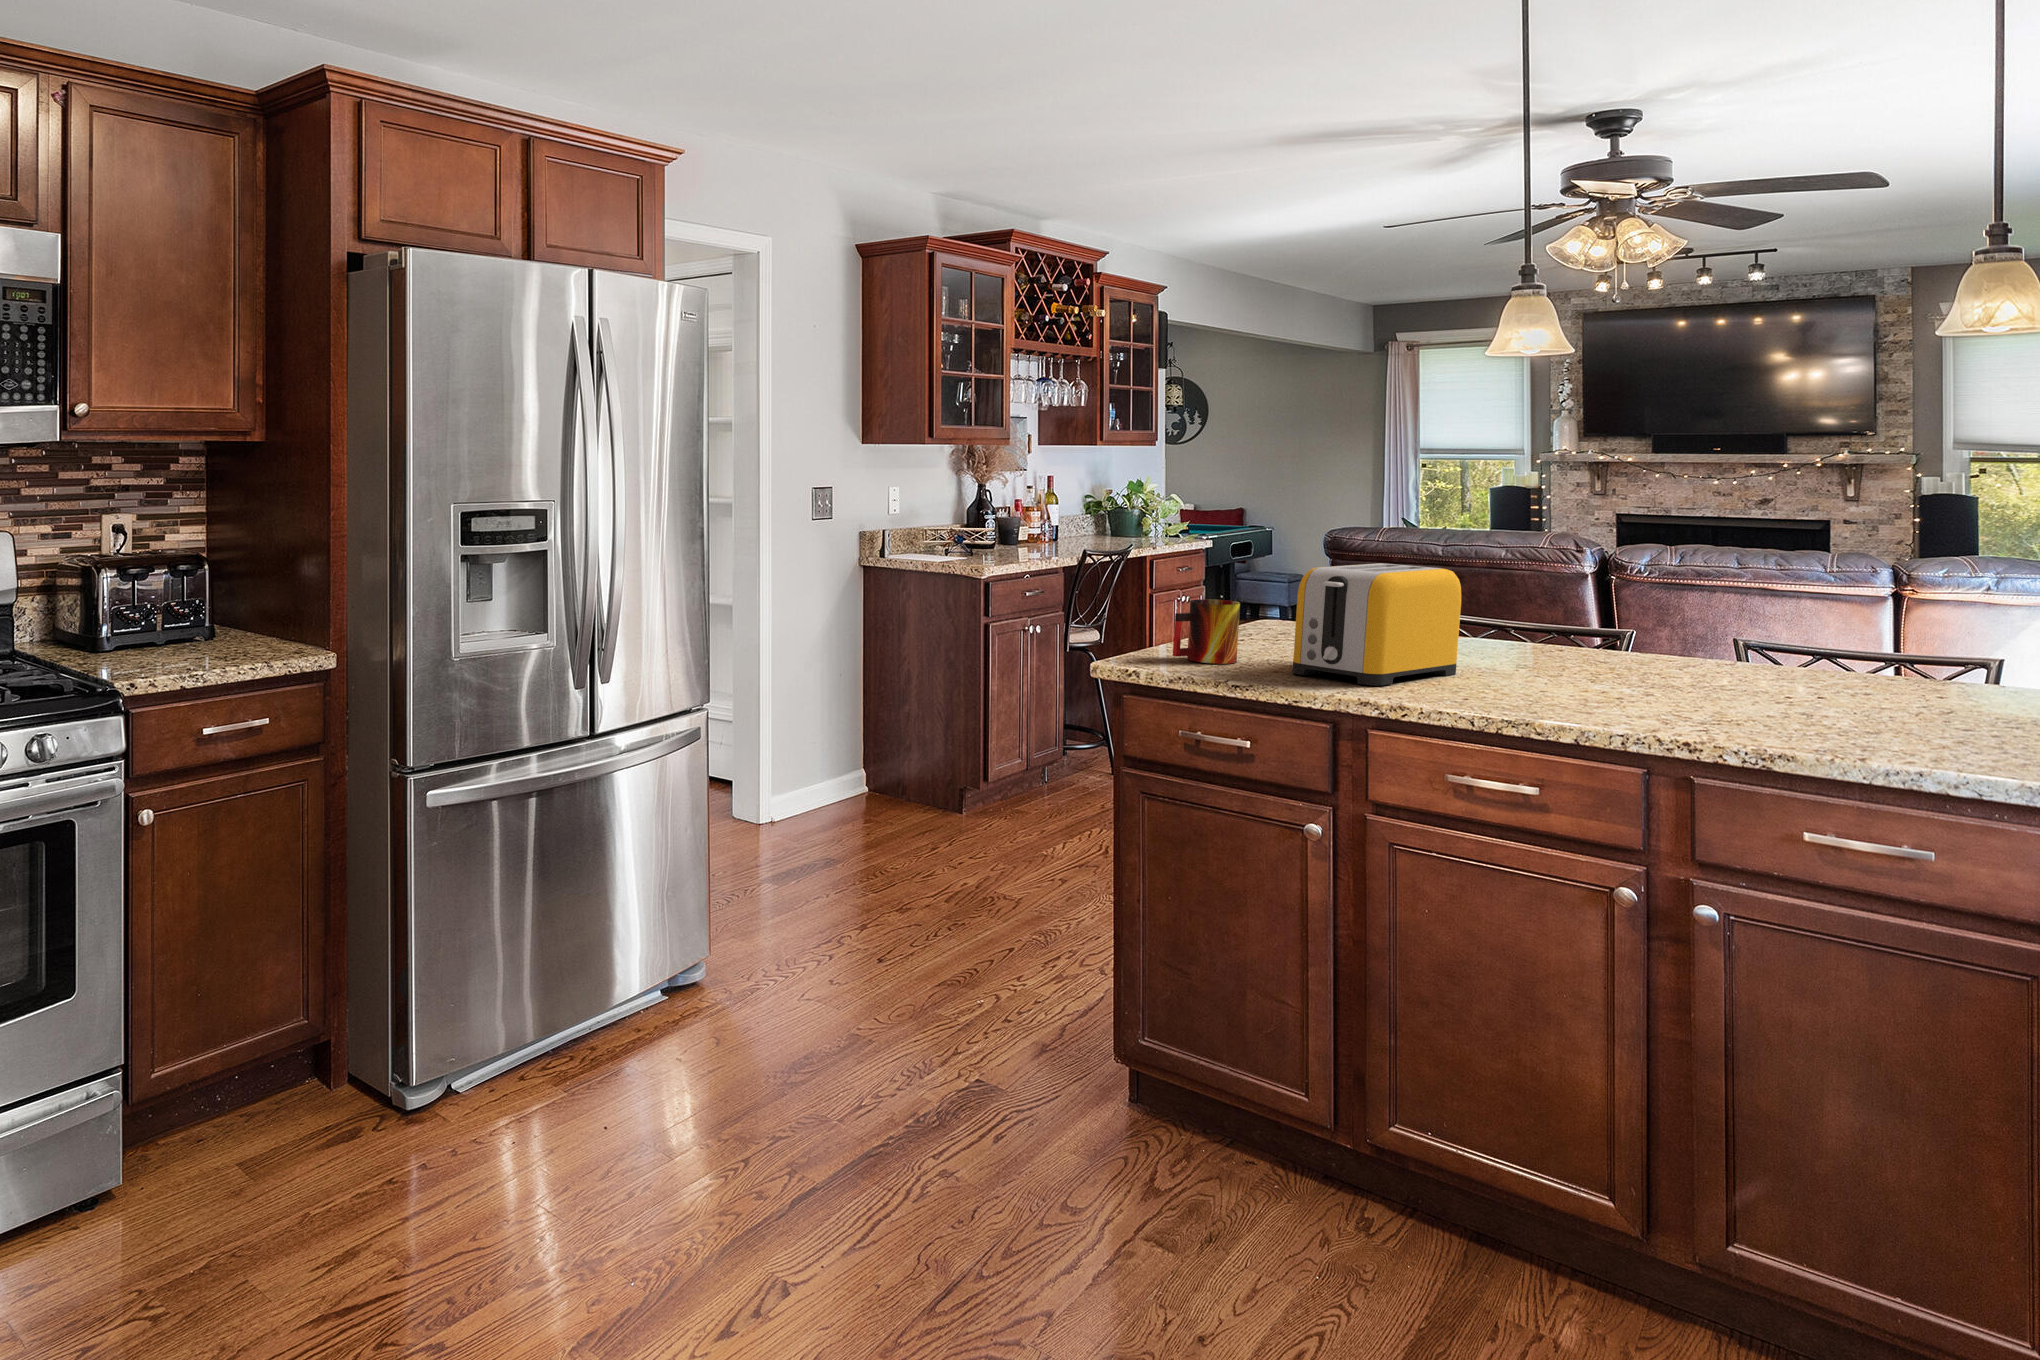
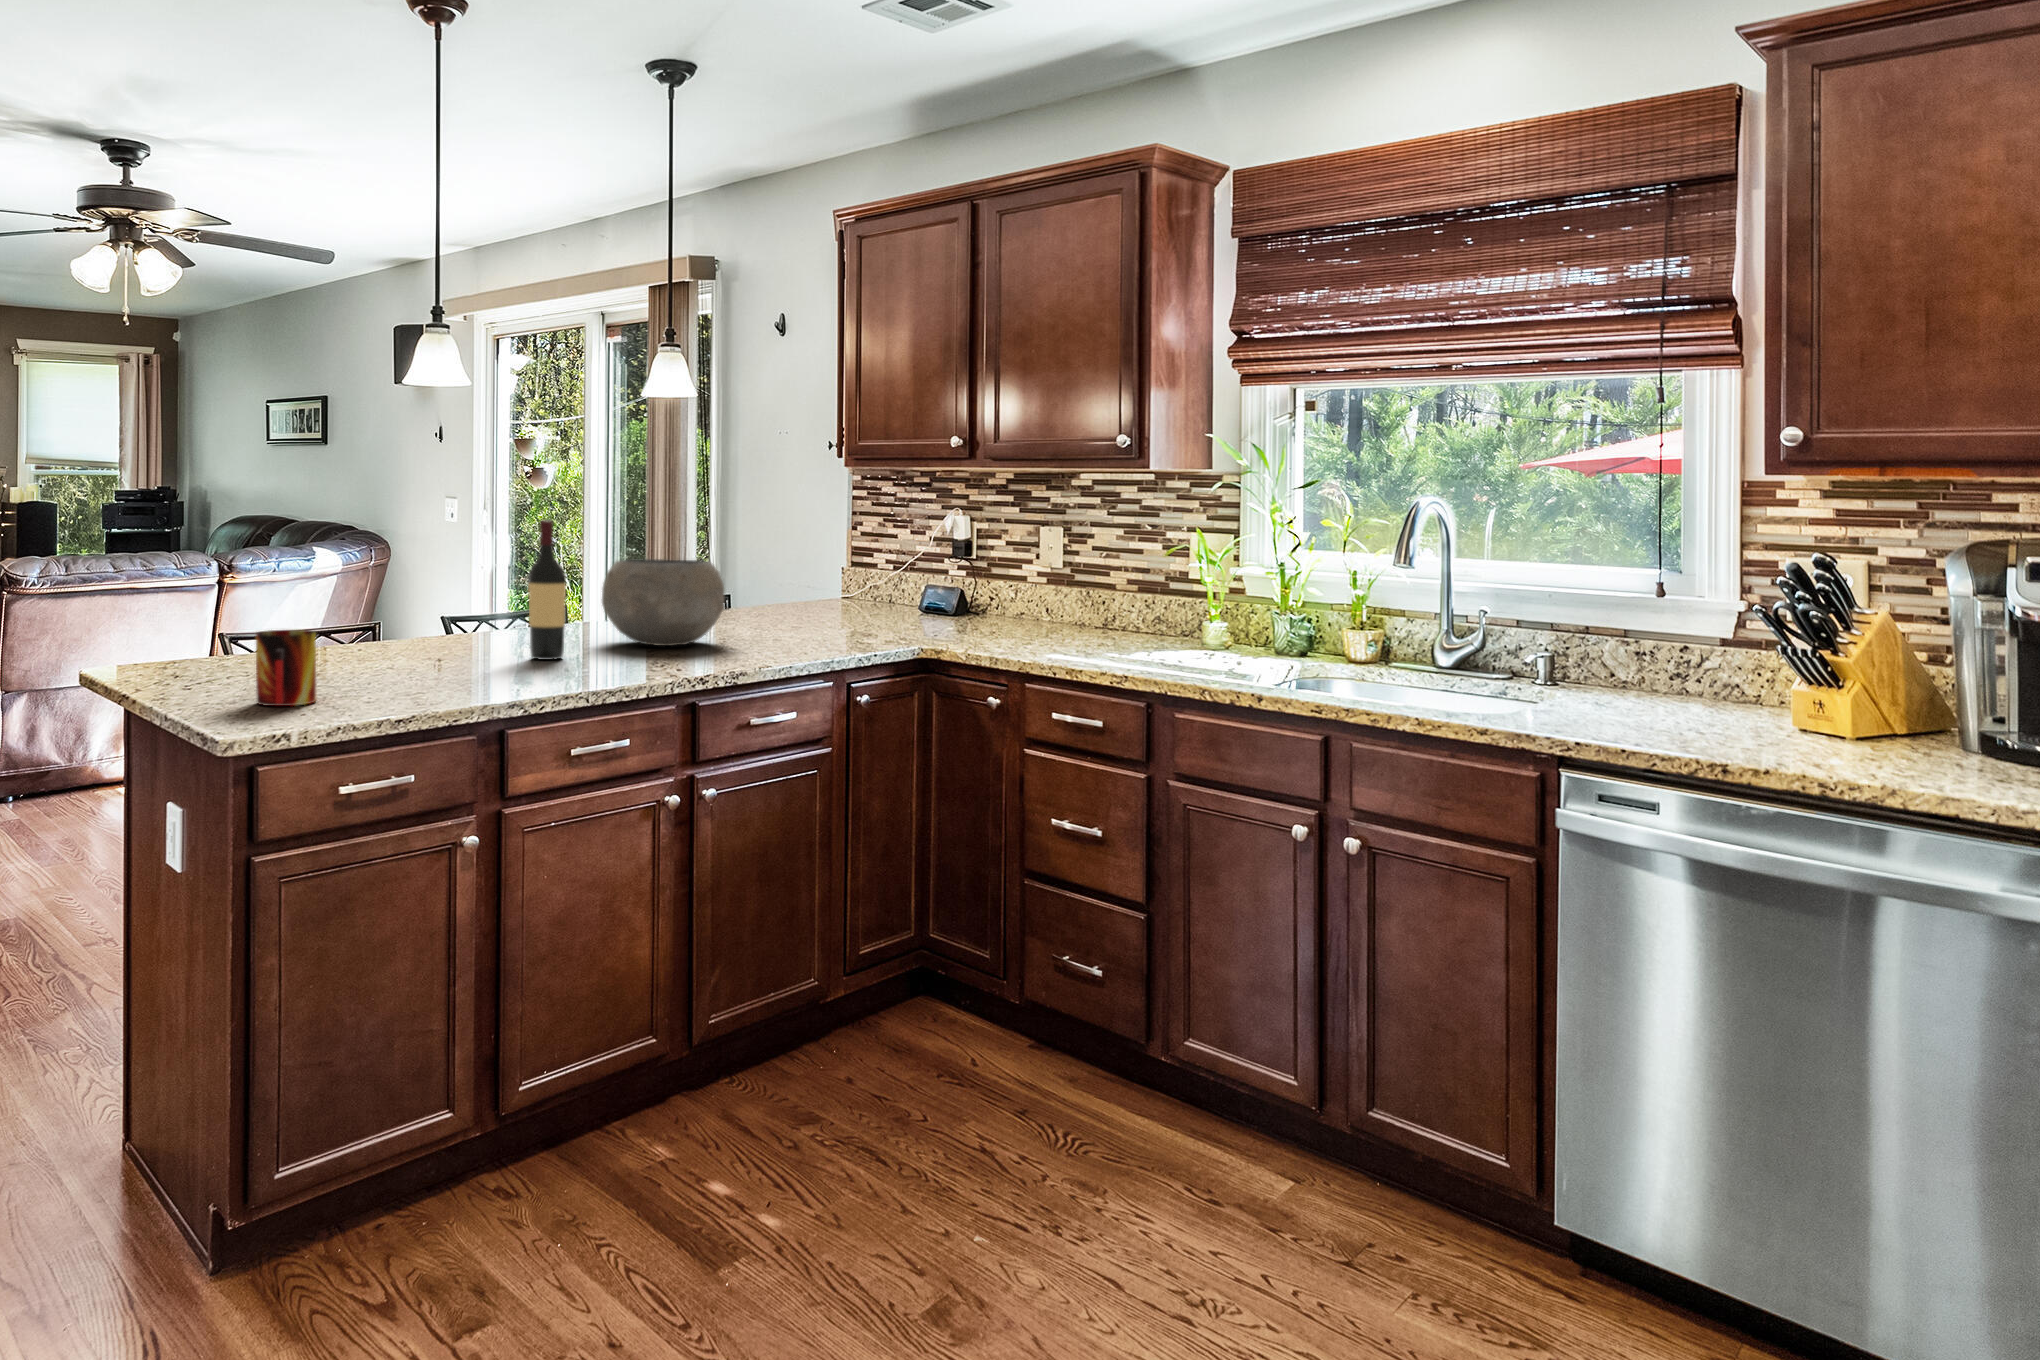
wine bottle: none [1582,523,1635,683] -> present [528,520,566,660]
toaster: present [1292,563,1461,686] -> none [378,571,502,696]
ceramic bowl: none [1745,581,1951,702] -> present [602,559,725,646]

